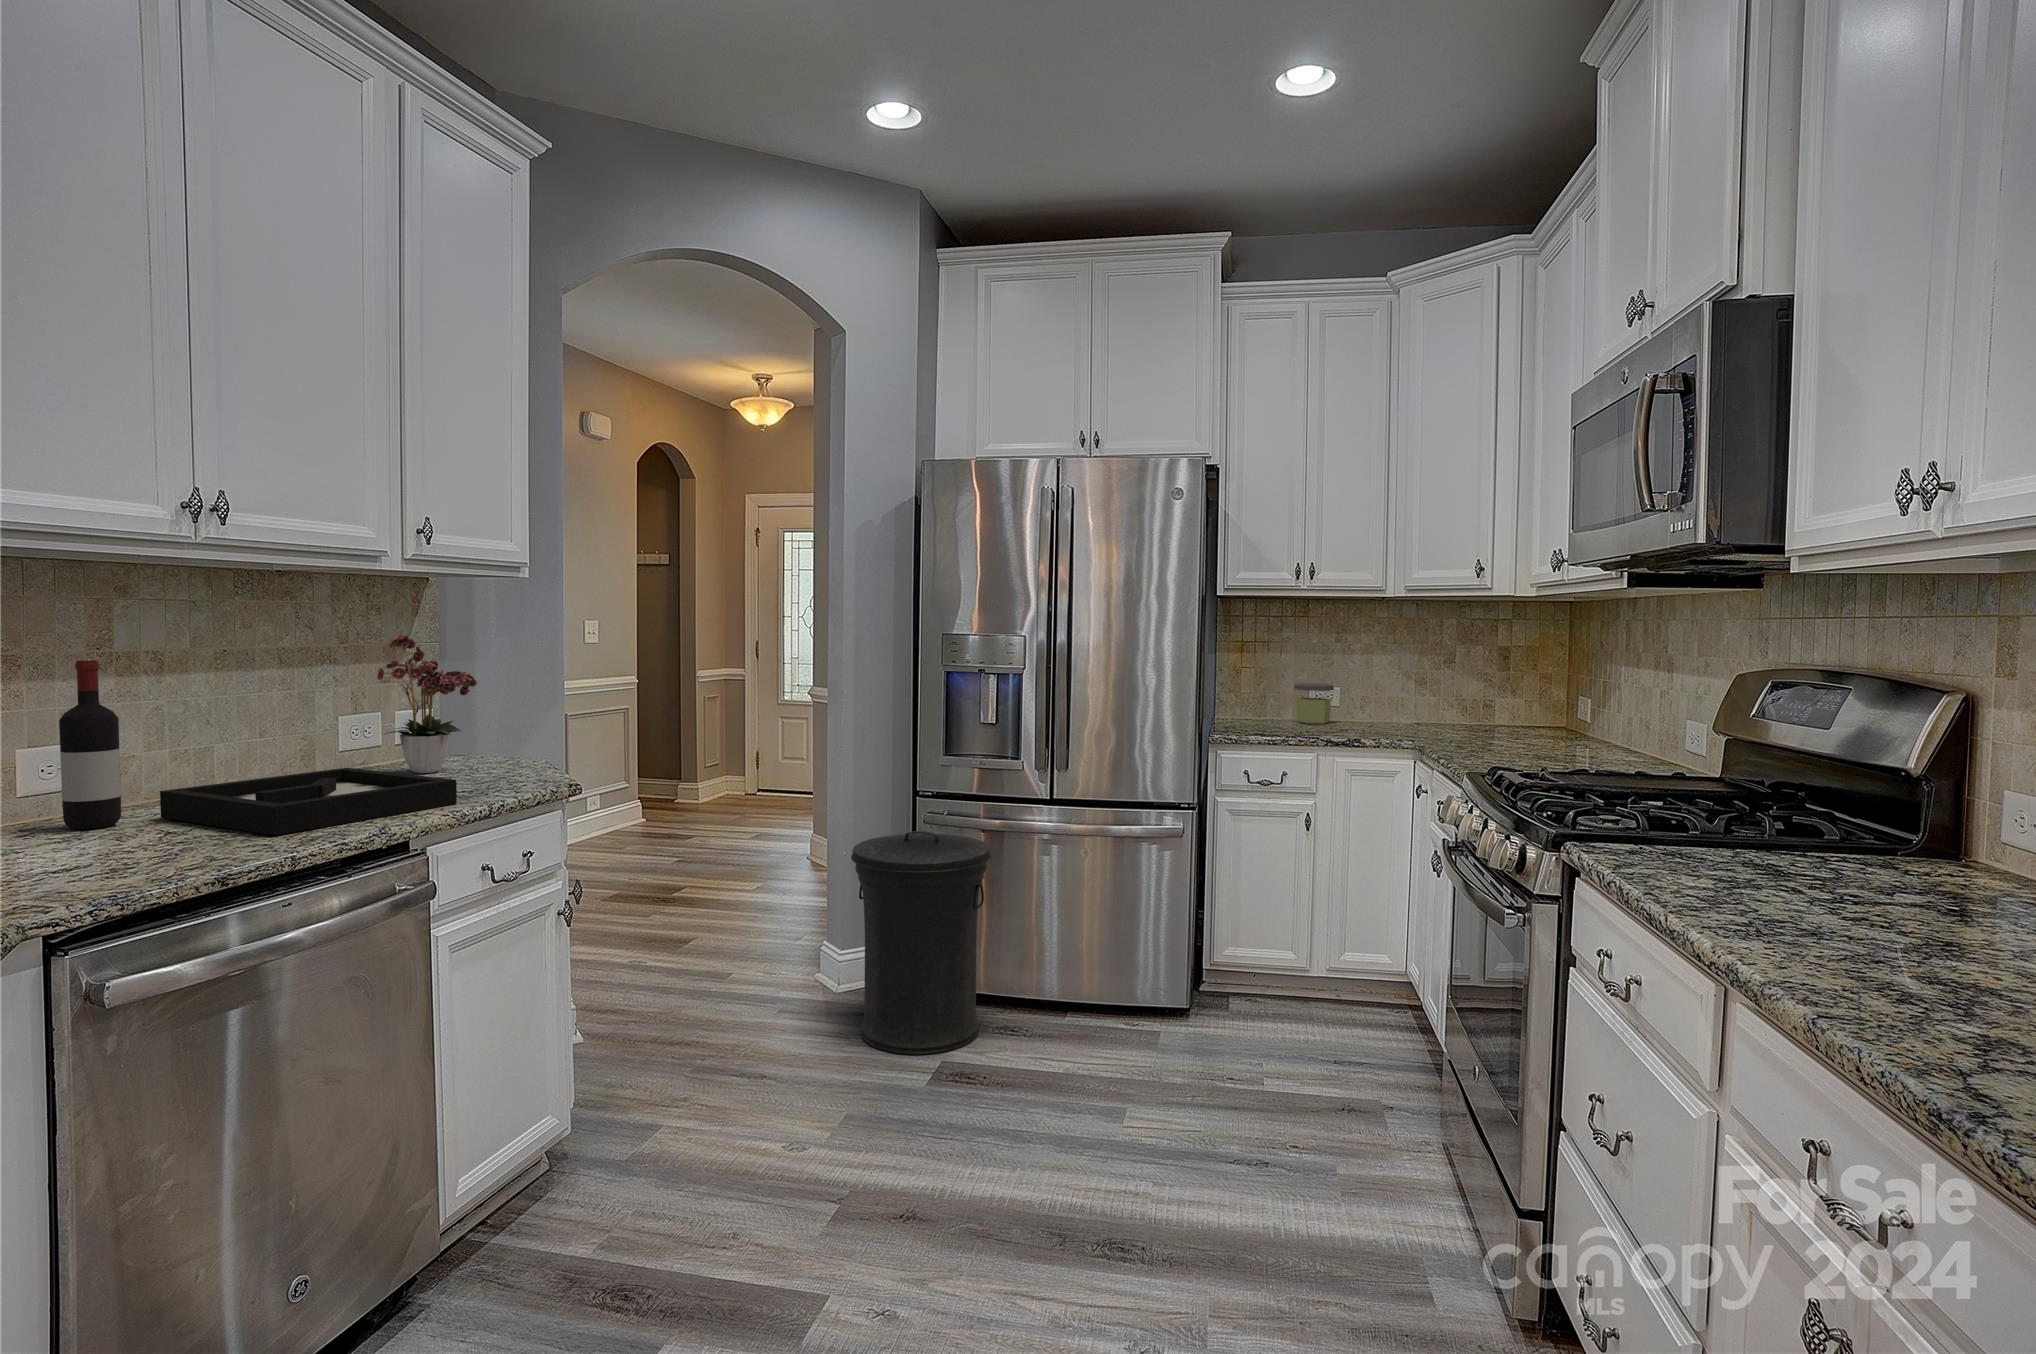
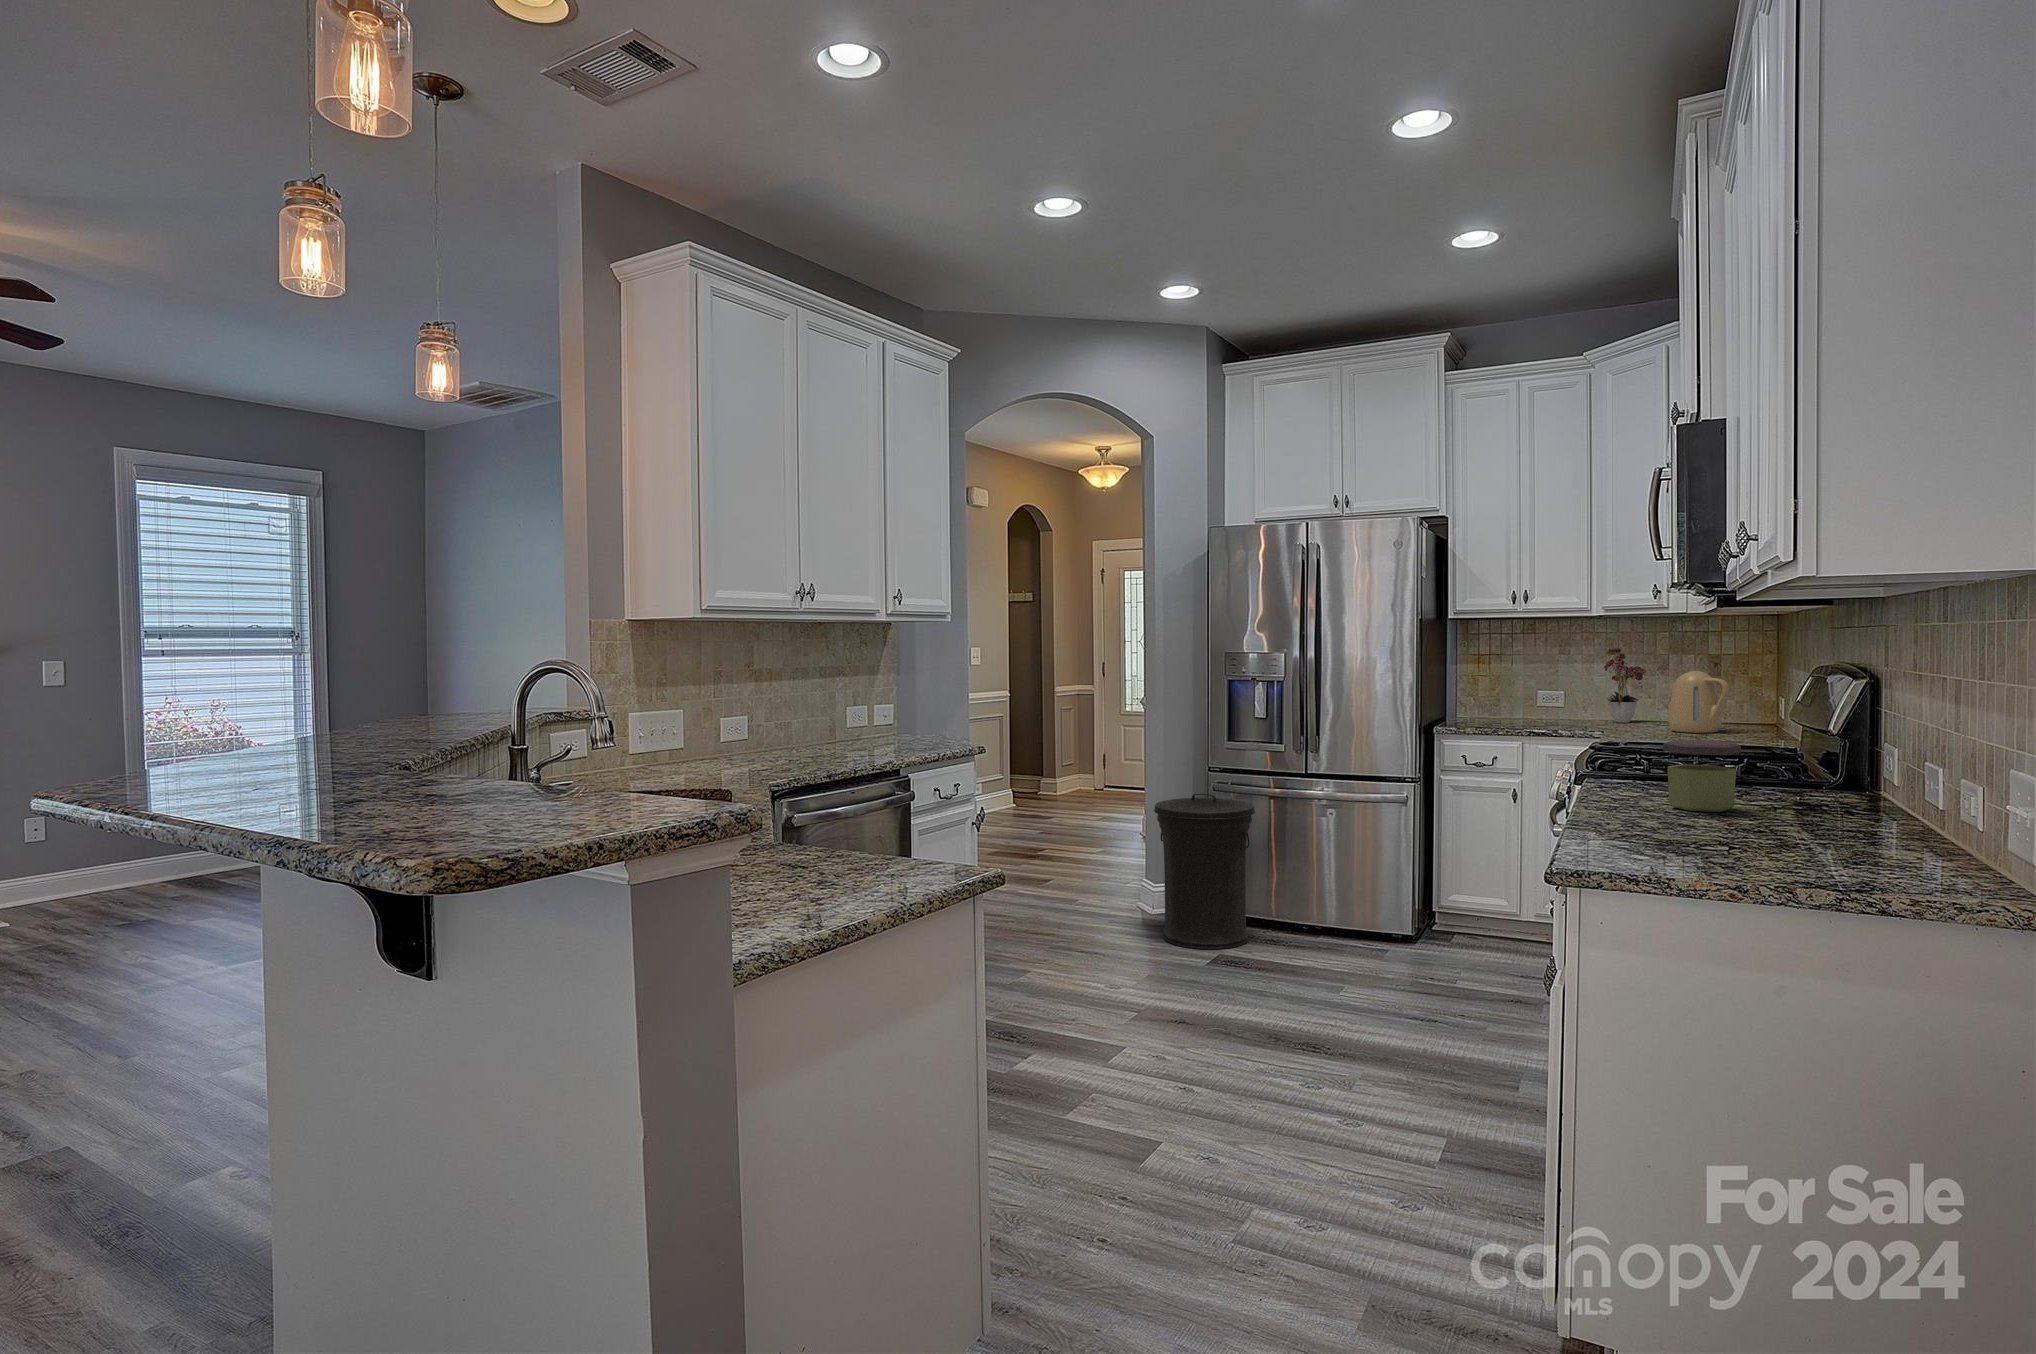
flower arrangement: present [377,635,477,773] -> present [1604,647,1646,723]
wine bottle: present [59,660,121,829] -> none [748,674,772,757]
kettle: none [1478,669,1555,744] -> present [1669,671,1730,733]
jar: present [1294,683,1334,724] -> present [1663,740,1741,812]
decorative tray: present [160,768,457,835] -> none [786,734,921,760]

